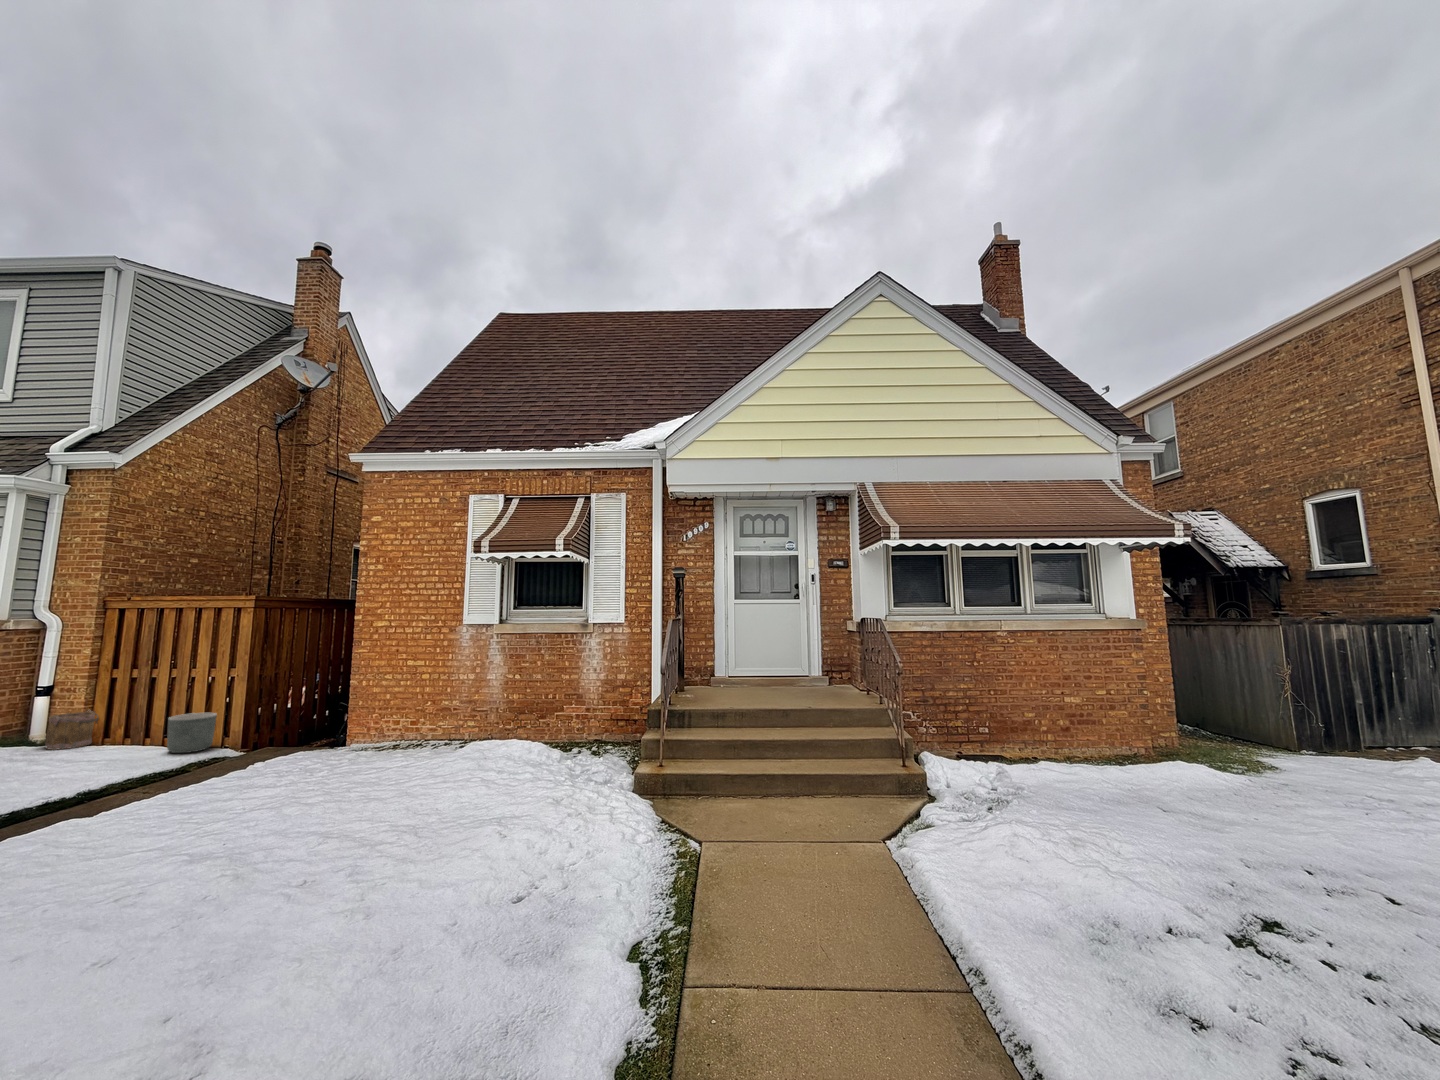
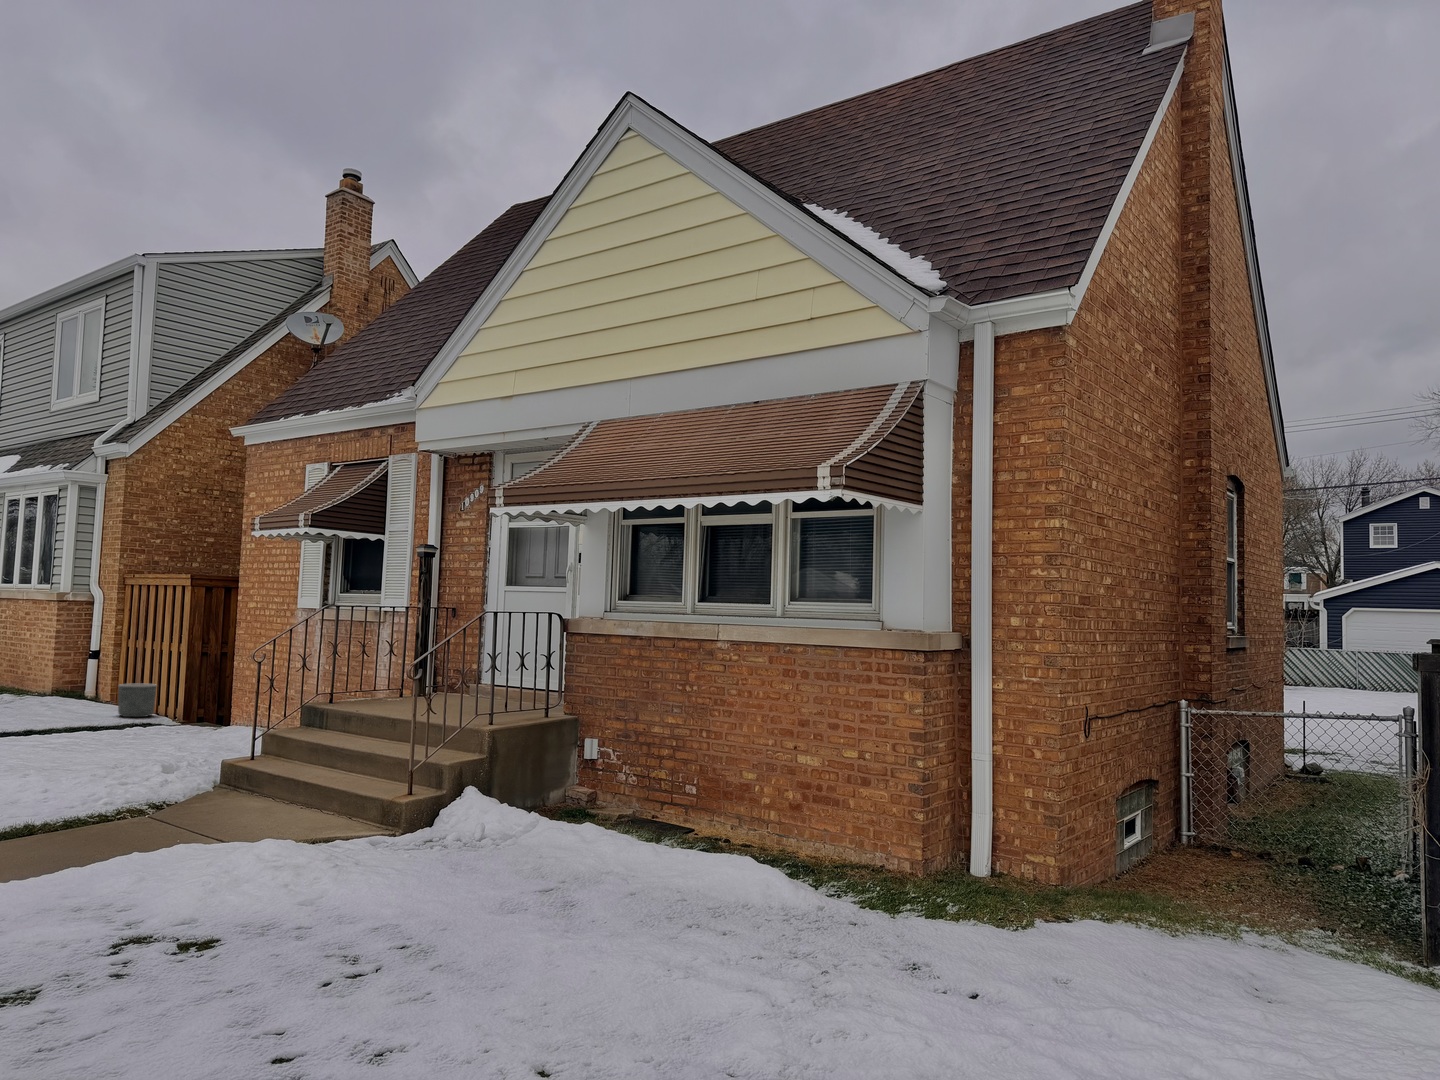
bucket: present [46,710,99,750] -> none [74,675,110,705]

